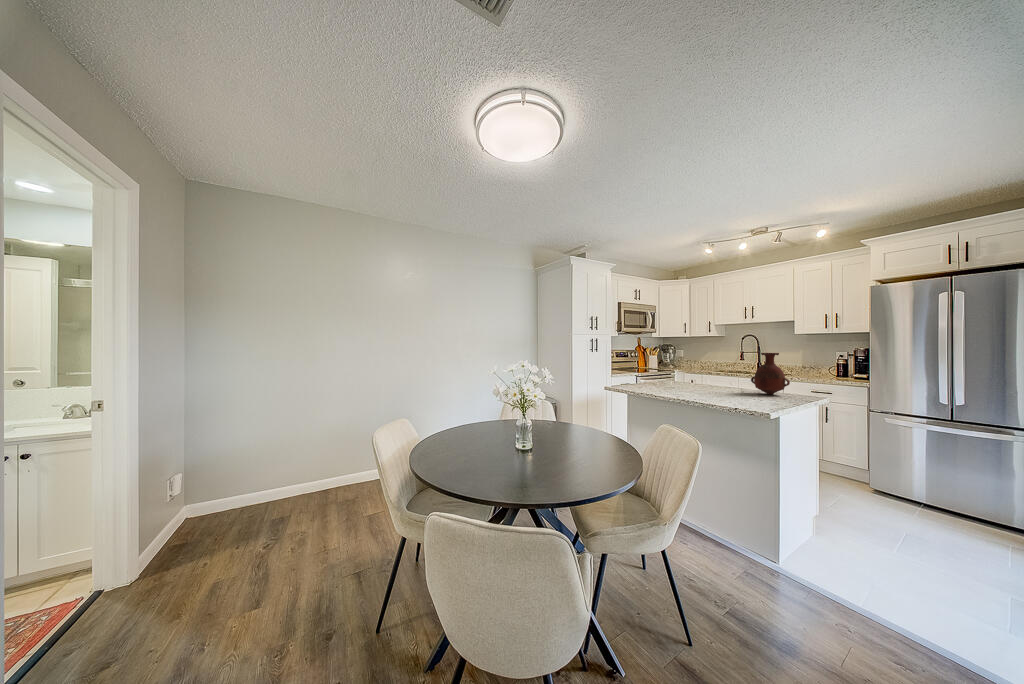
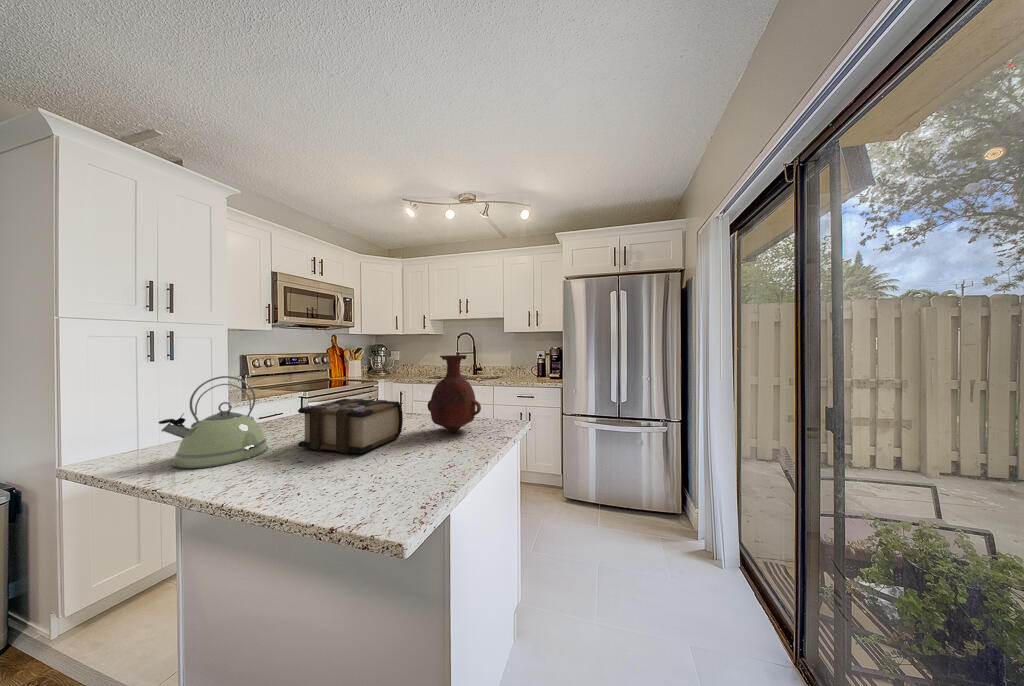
kettle: none [642,359,675,392] -> present [158,376,268,469]
book: none [689,373,739,395] -> present [298,399,403,454]

